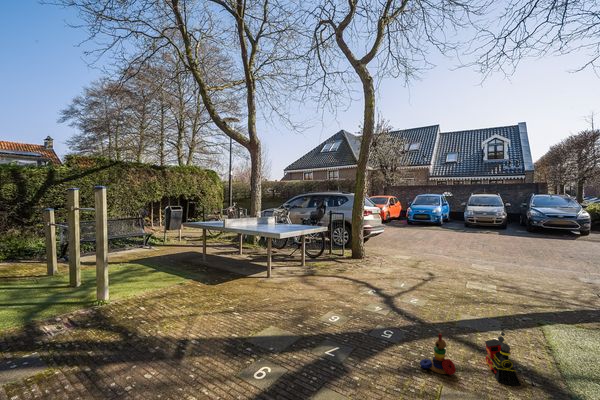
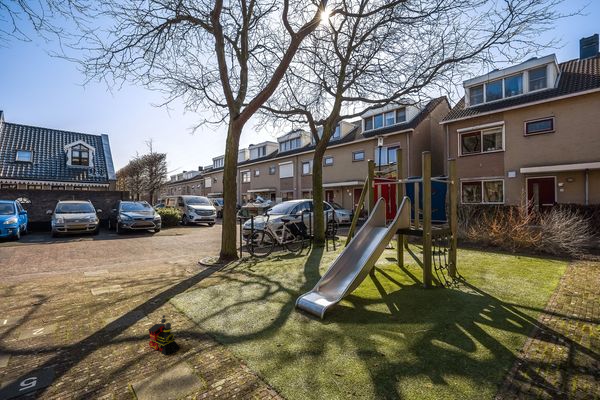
stacking toy: present [420,333,456,375] -> none [95,341,133,385]

